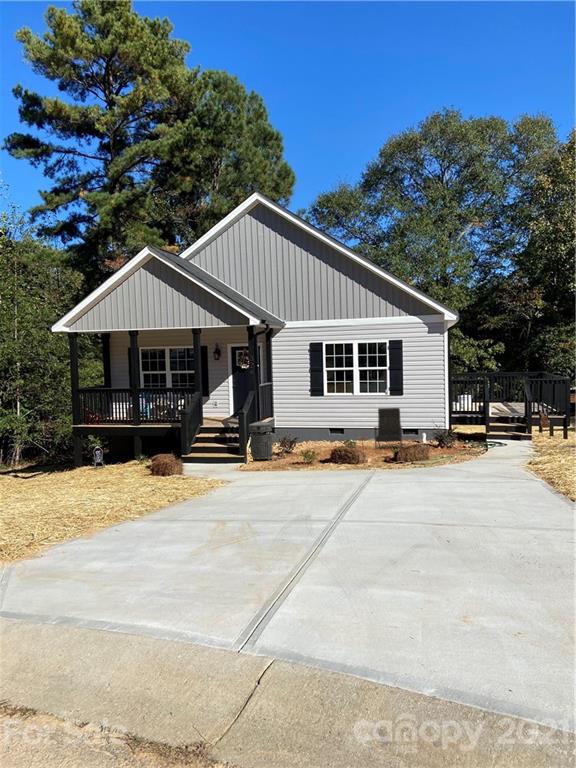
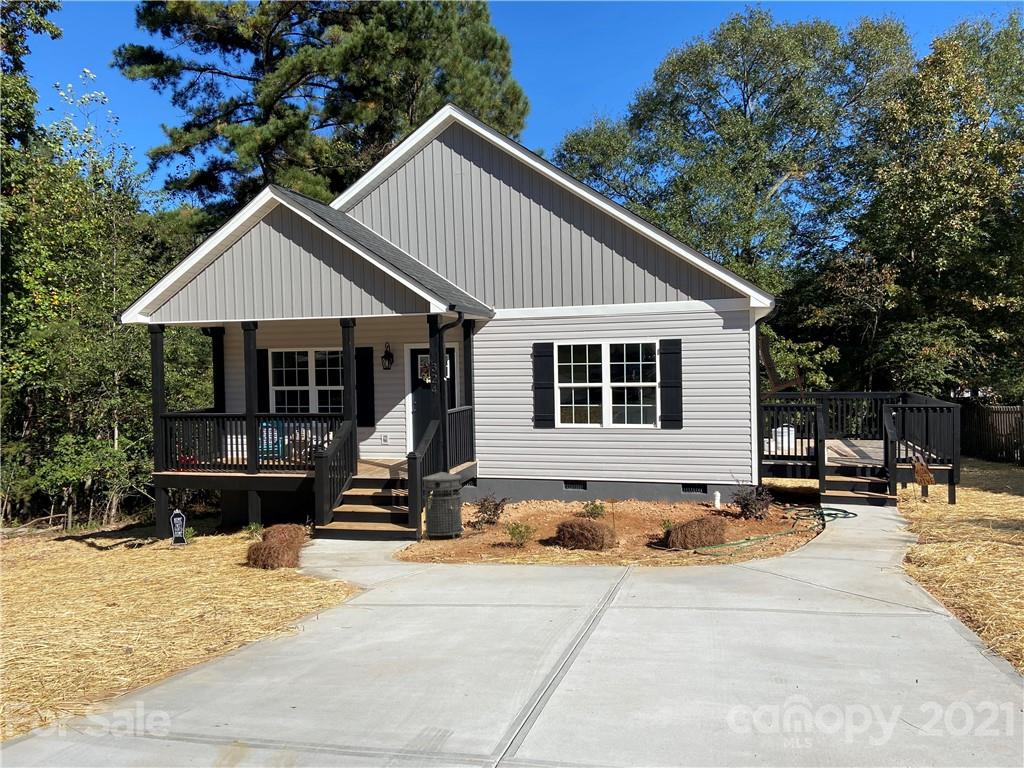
lounge chair: present [374,408,403,449] -> present [760,336,805,400]

